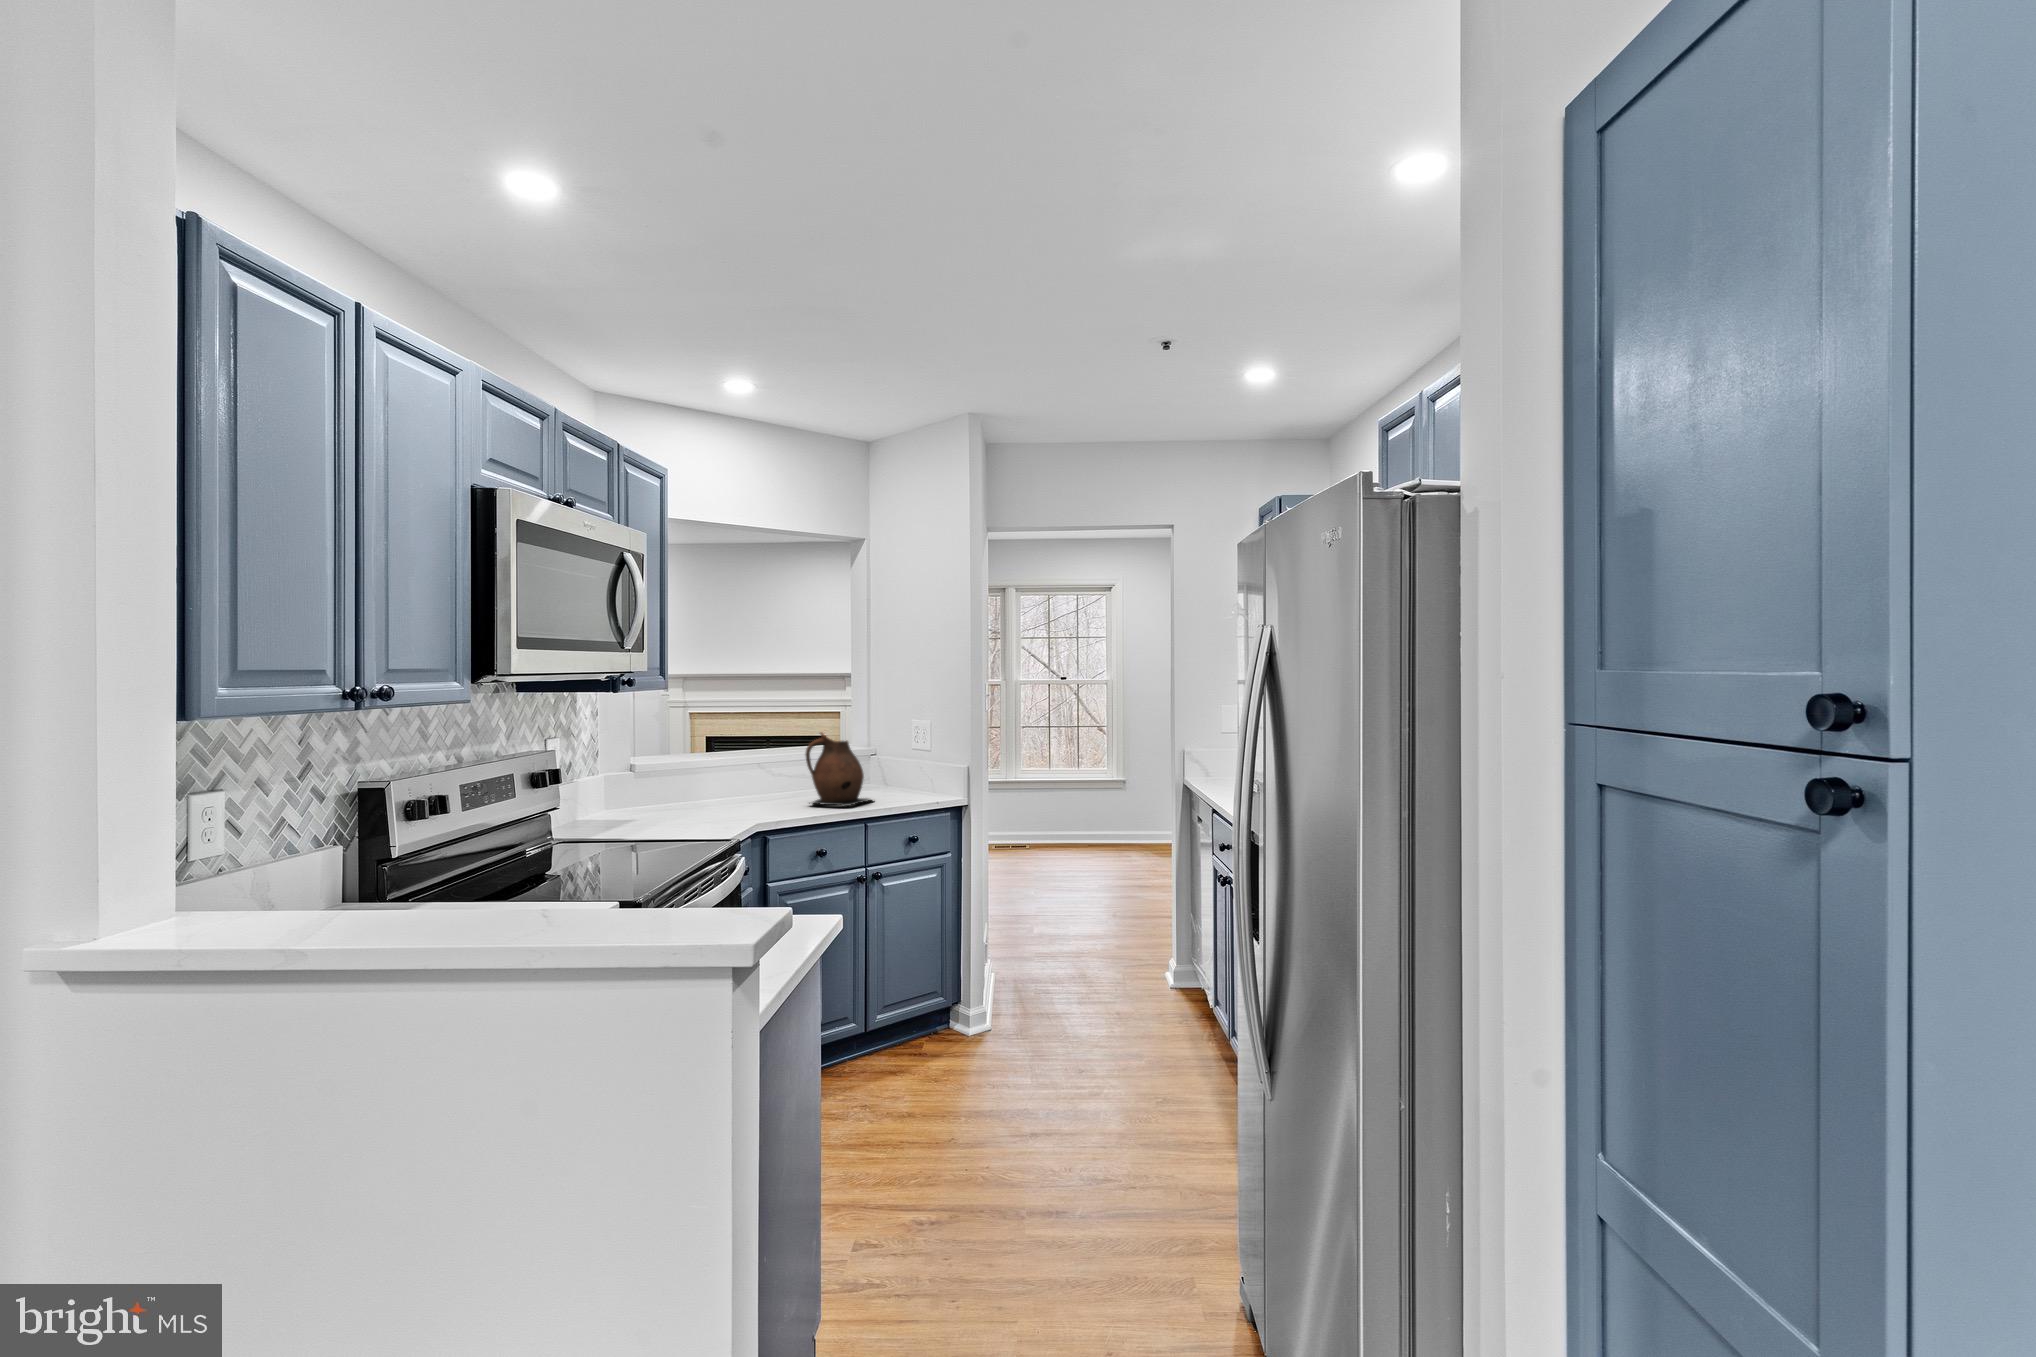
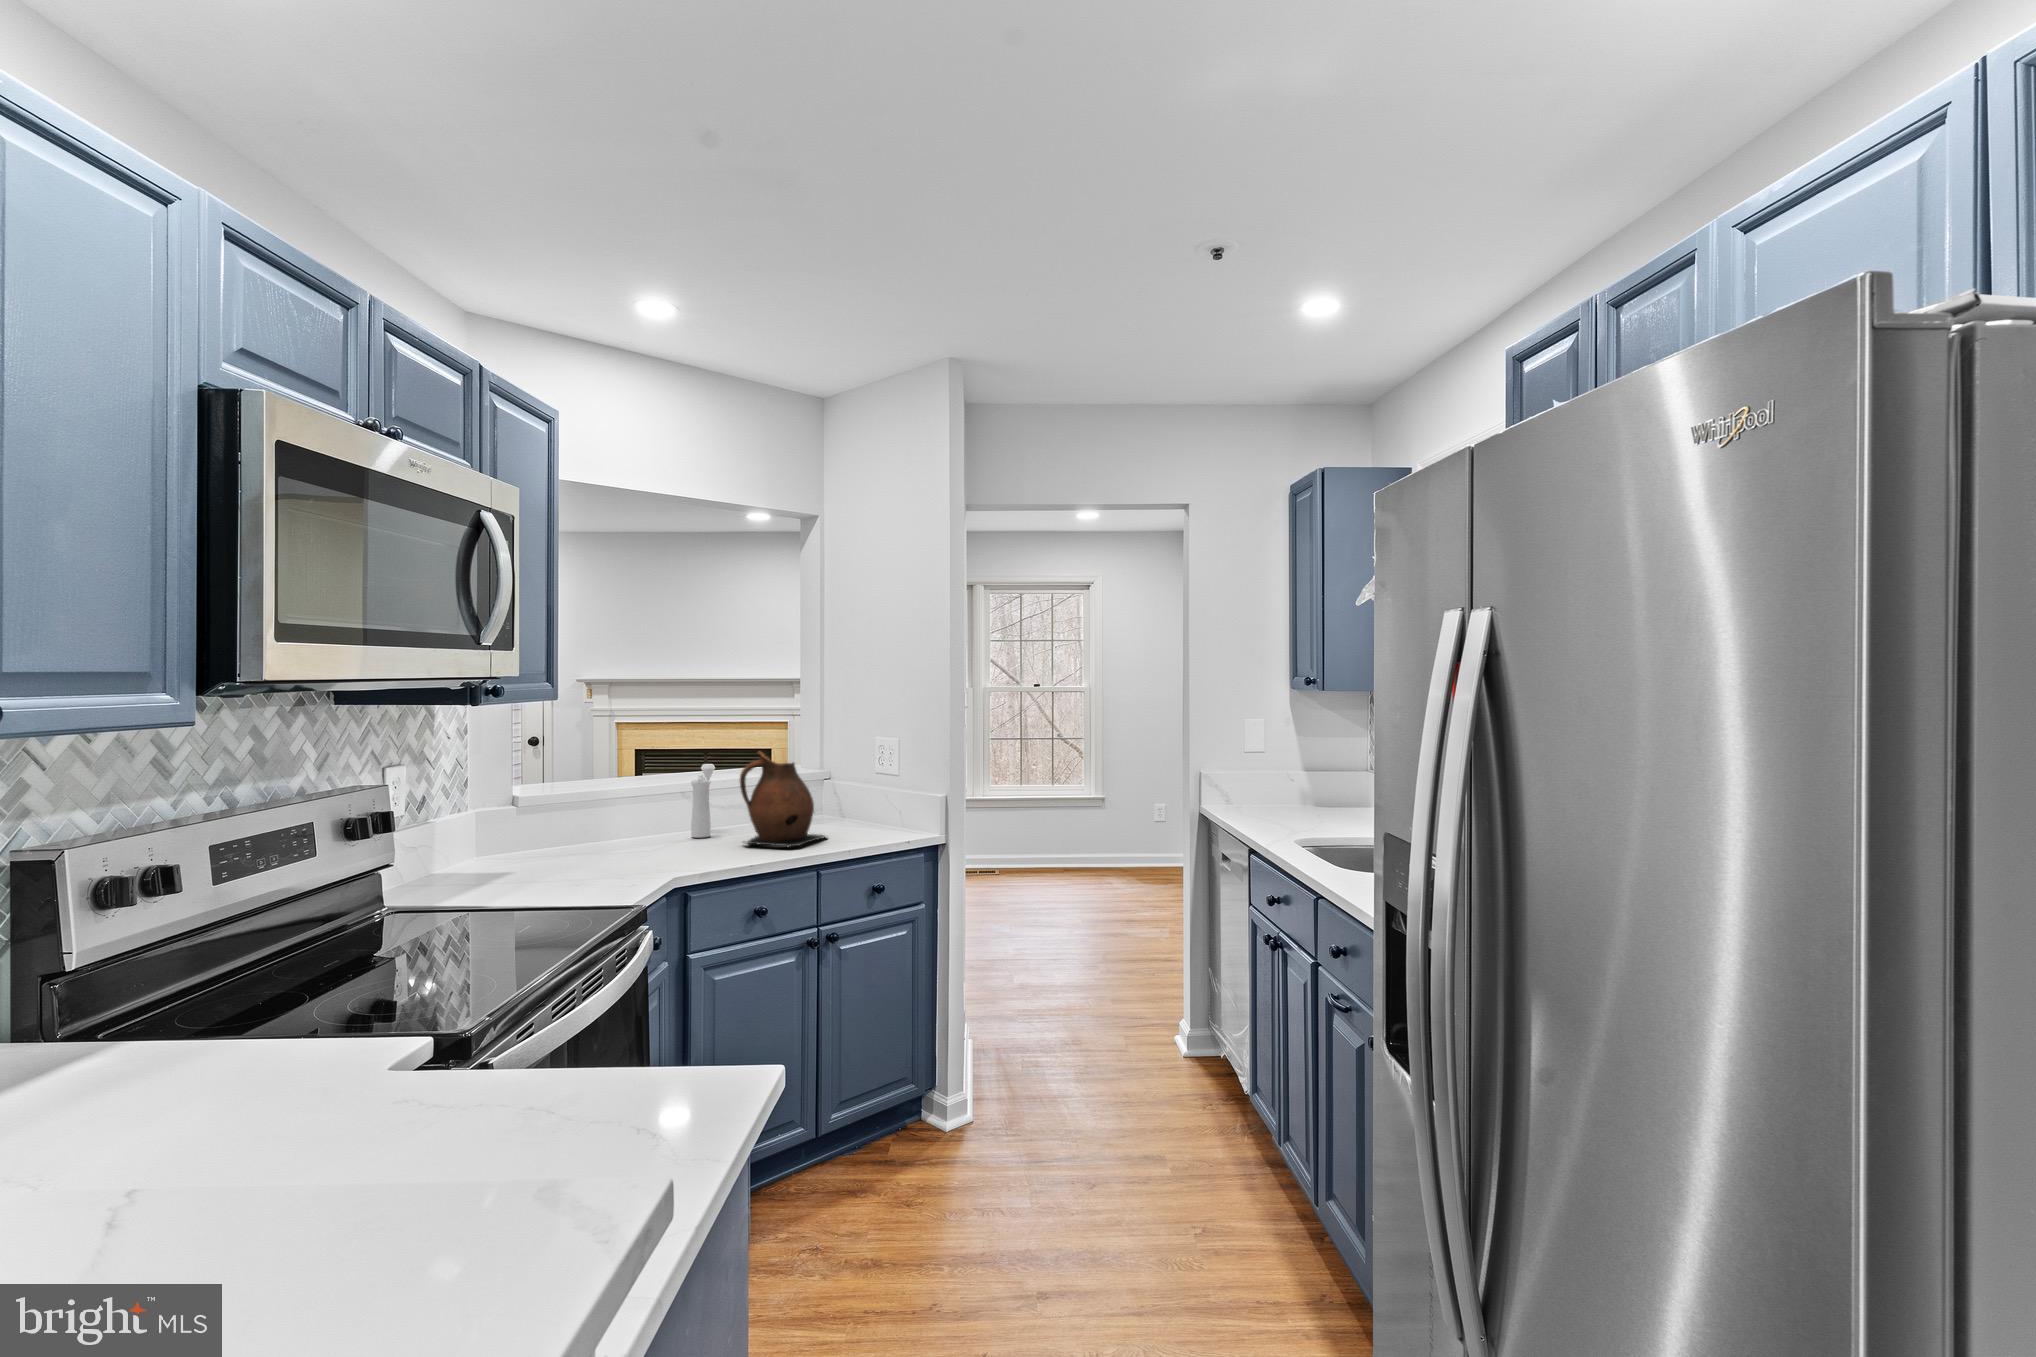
pepper mill: none [767,743,786,800] -> present [691,764,715,838]

